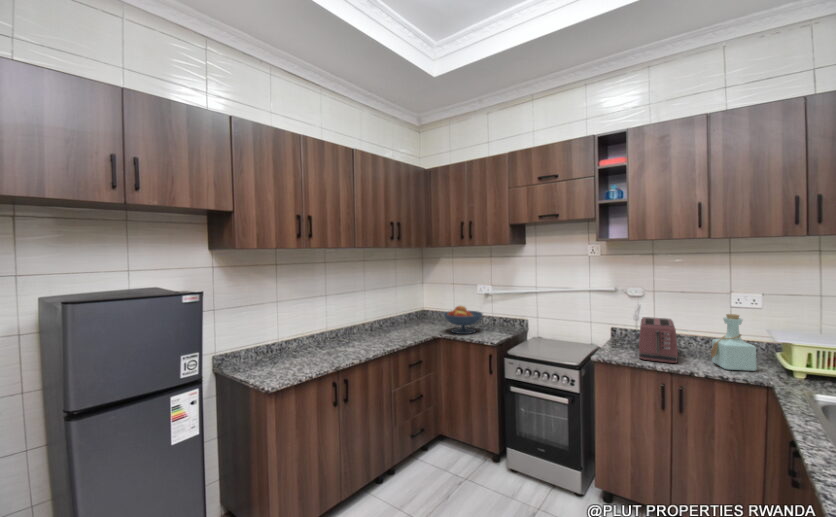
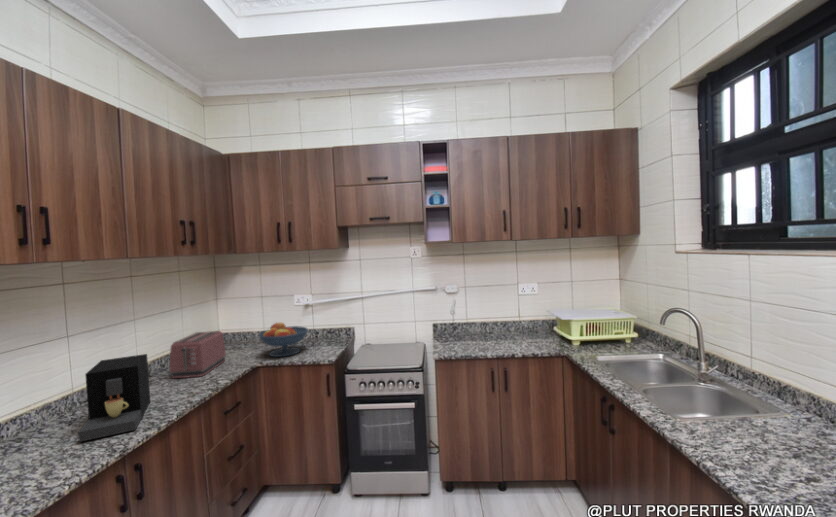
coffee maker: none [320,313,364,359] -> present [78,354,150,442]
bottle: present [711,314,756,371] -> none [517,301,547,347]
toaster: present [639,317,678,363] -> present [170,331,226,378]

